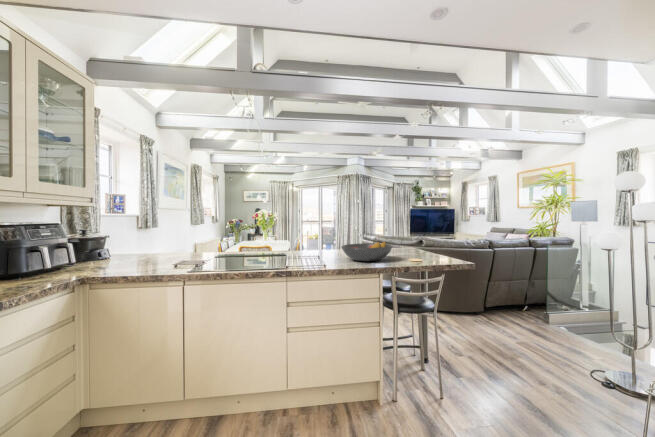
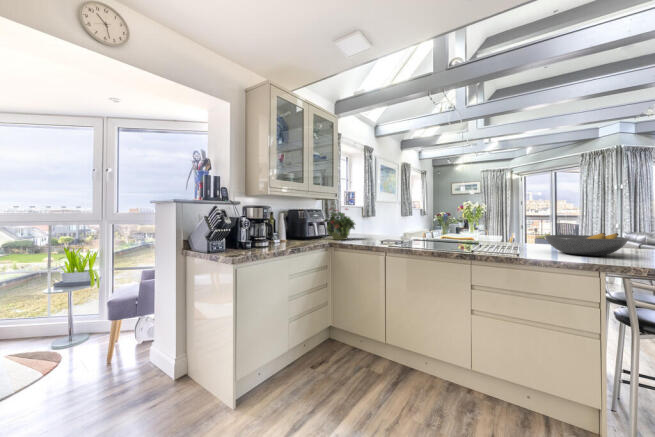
potted plant: none [61,220,130,270] -> present [323,208,355,240]

